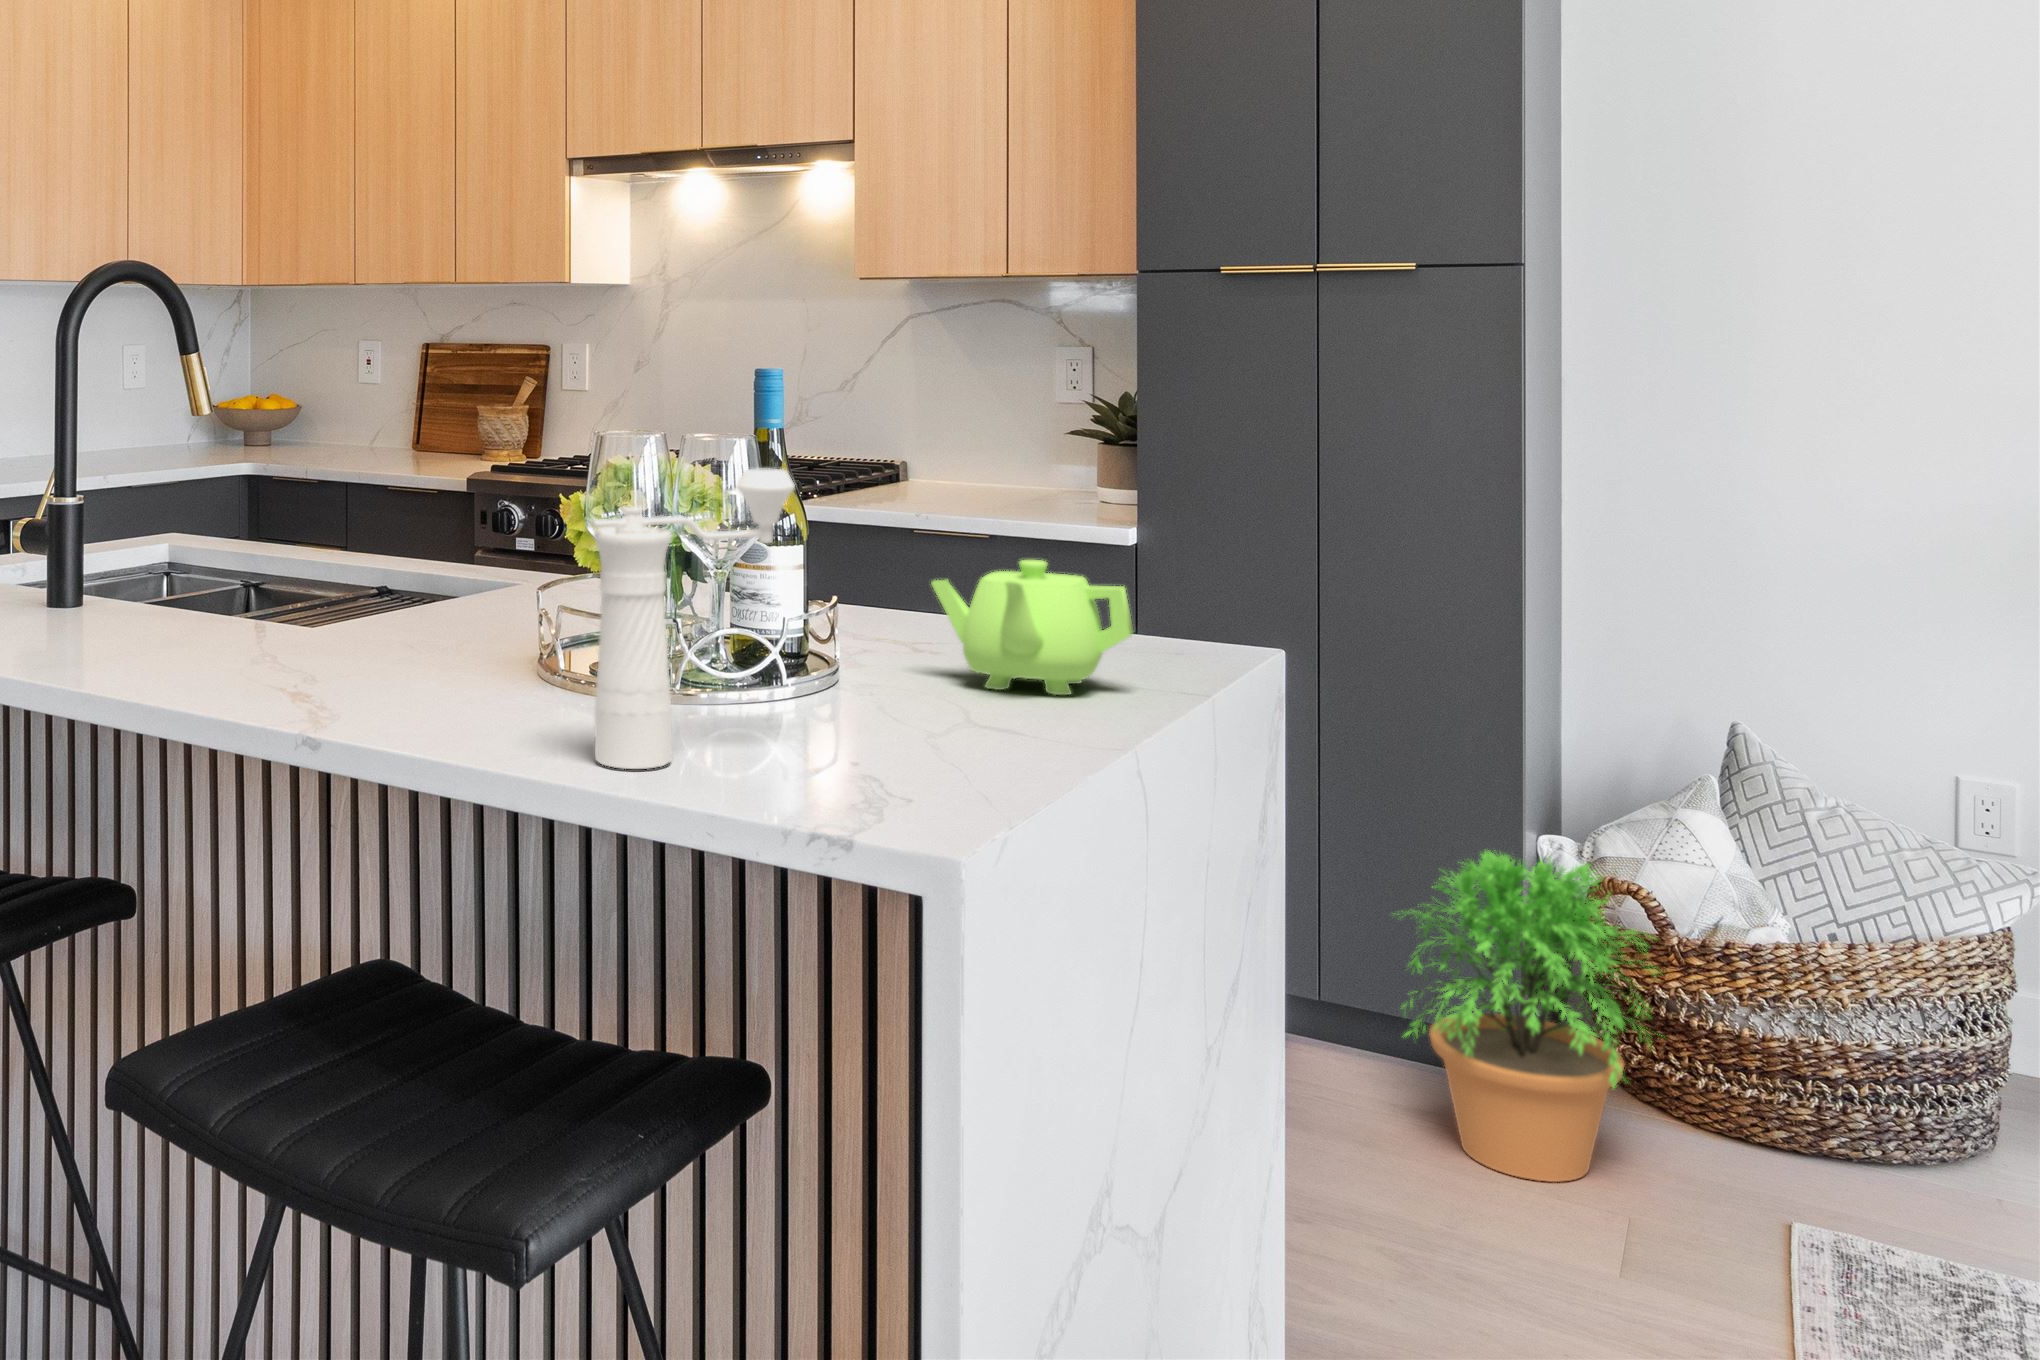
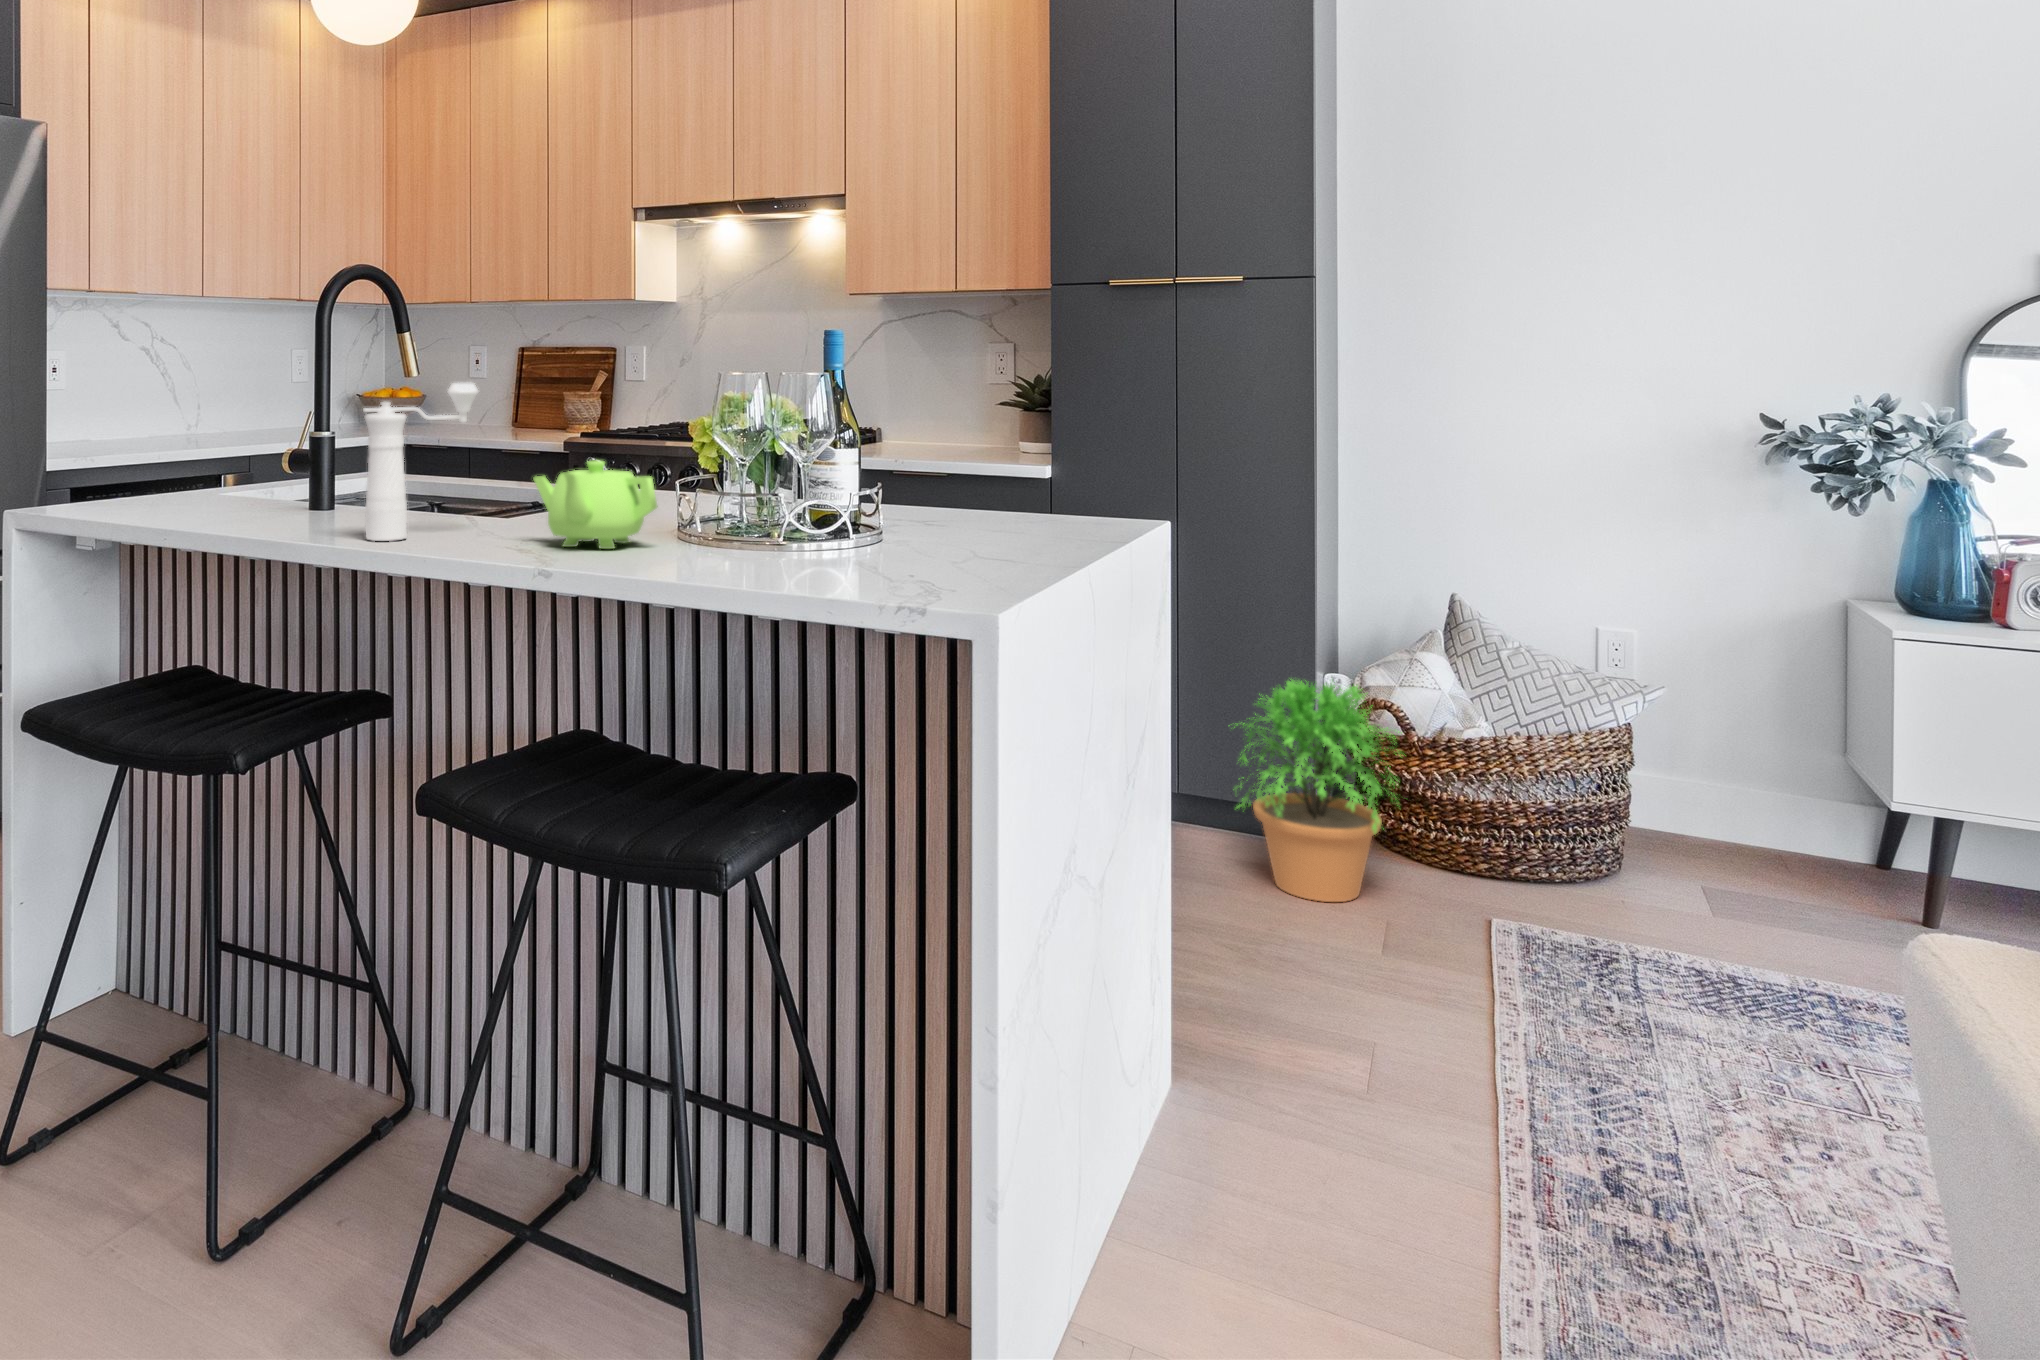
pepper mill: present [593,468,795,769] -> present [363,383,478,541]
teapot: present [932,560,1133,695] -> present [534,461,658,549]

